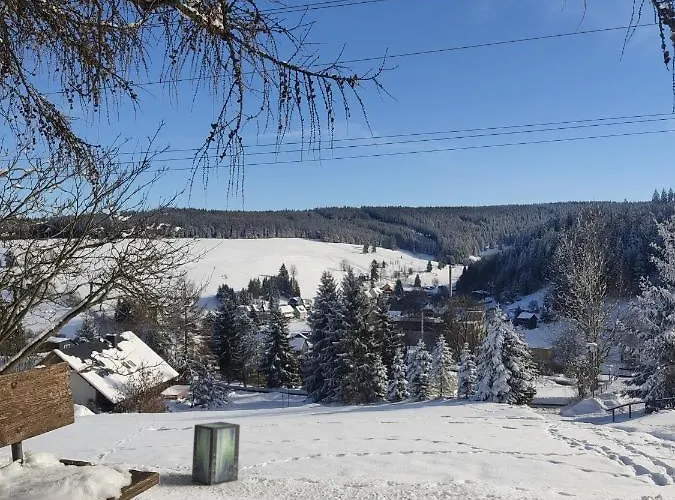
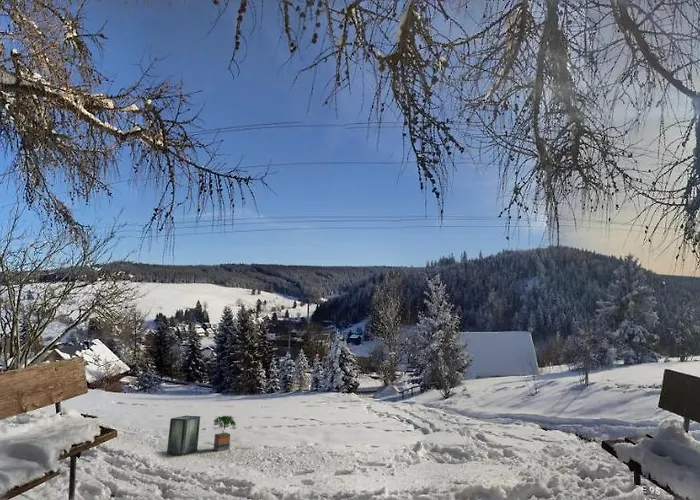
potted tree: none [259,426,297,484] -> present [214,416,236,451]

